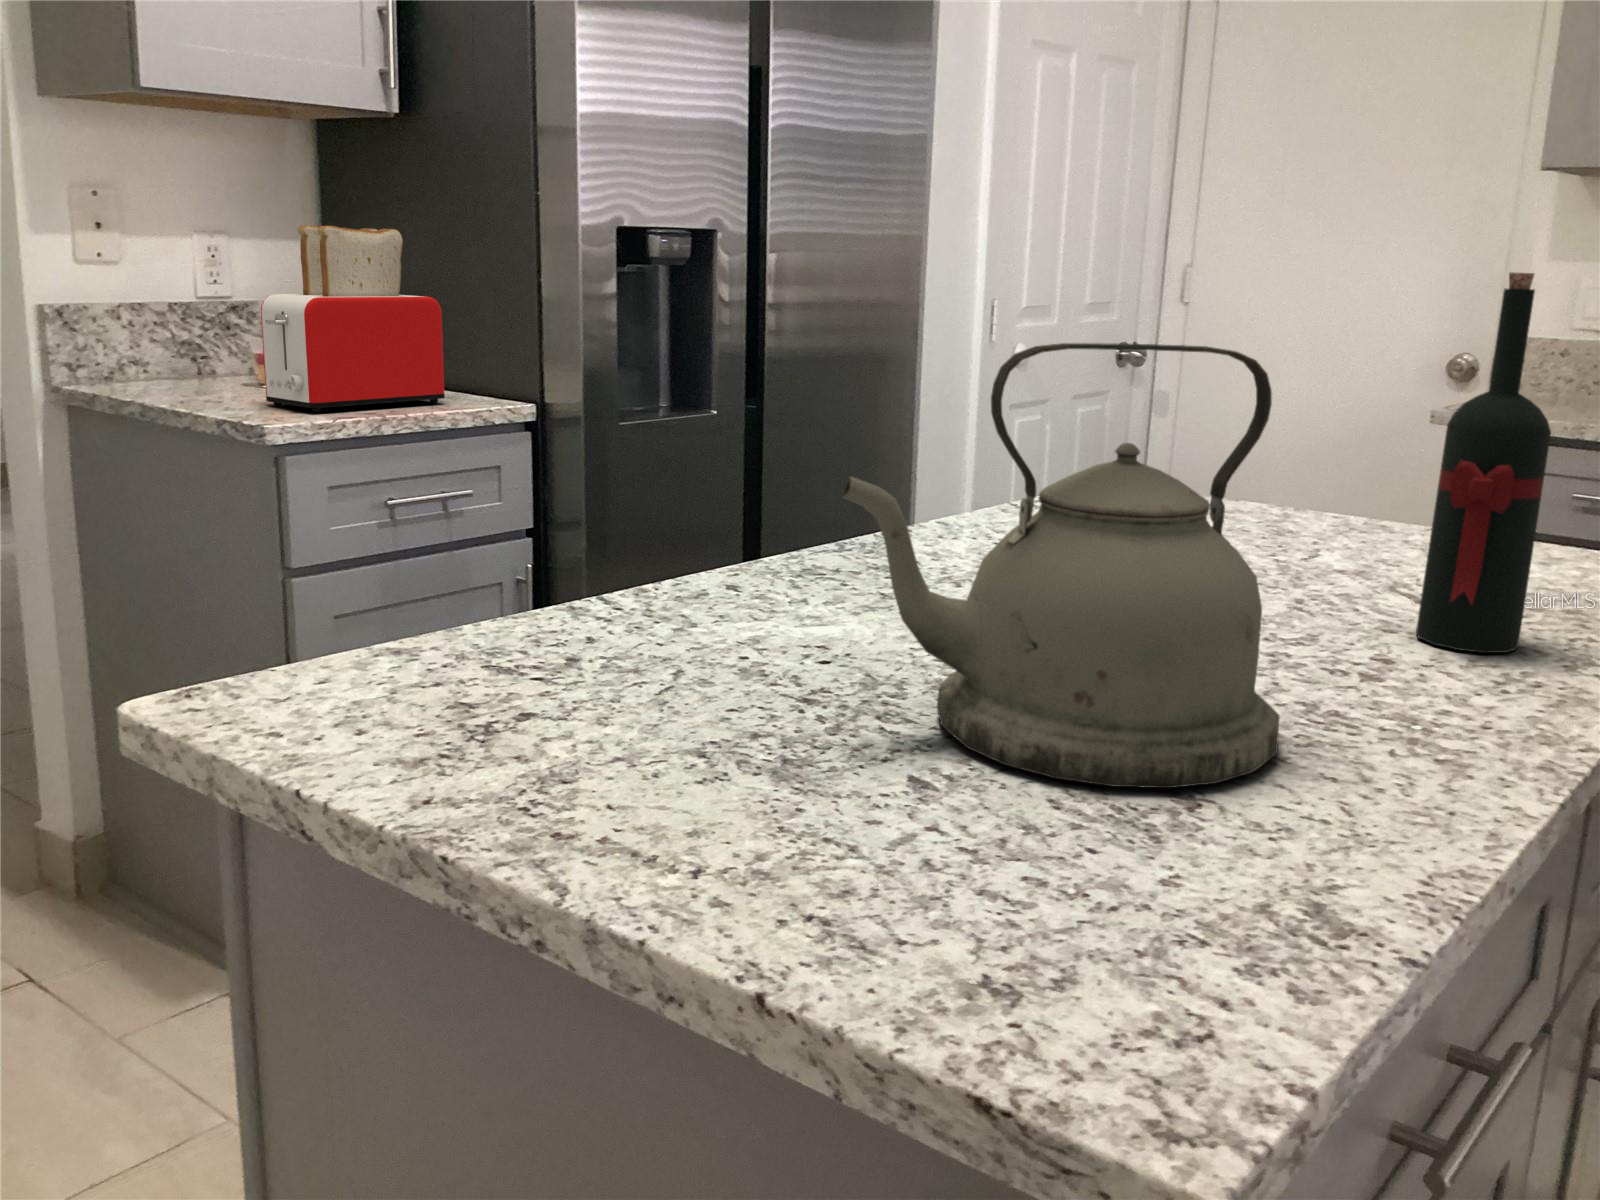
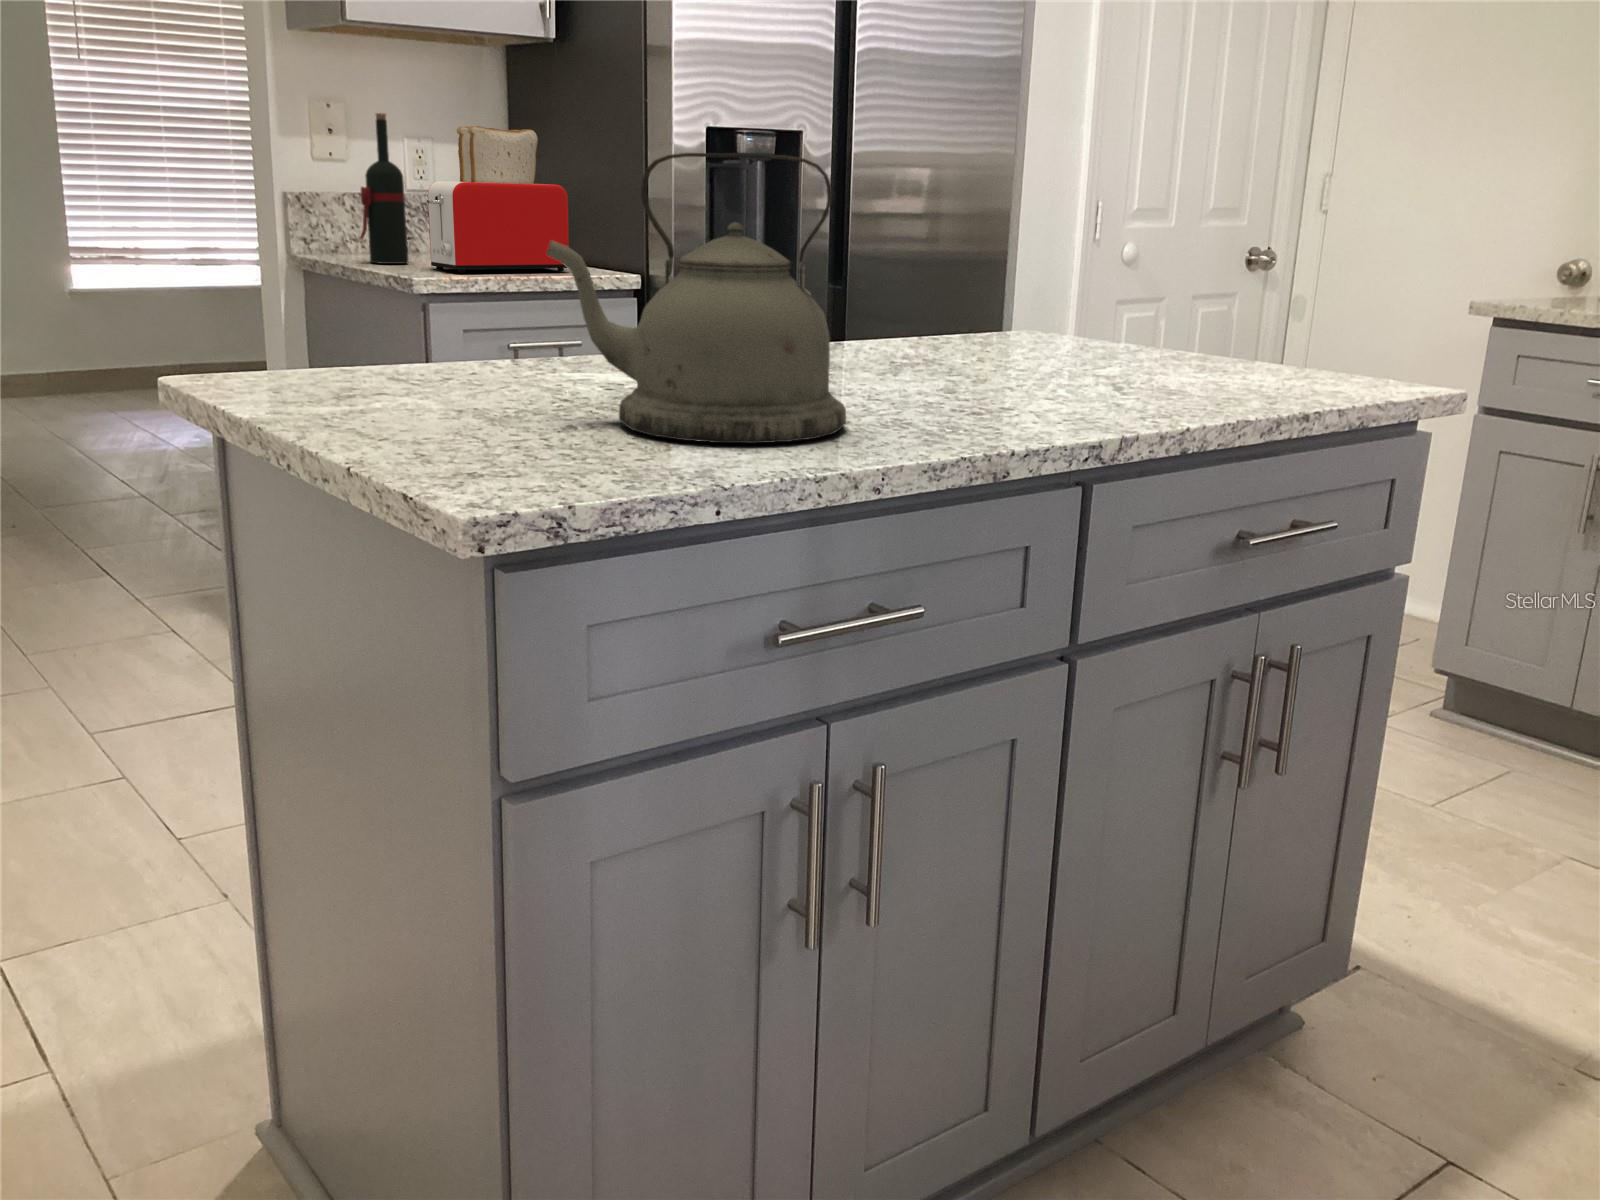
wine bottle: present [1416,272,1551,653] -> present [360,113,408,264]

